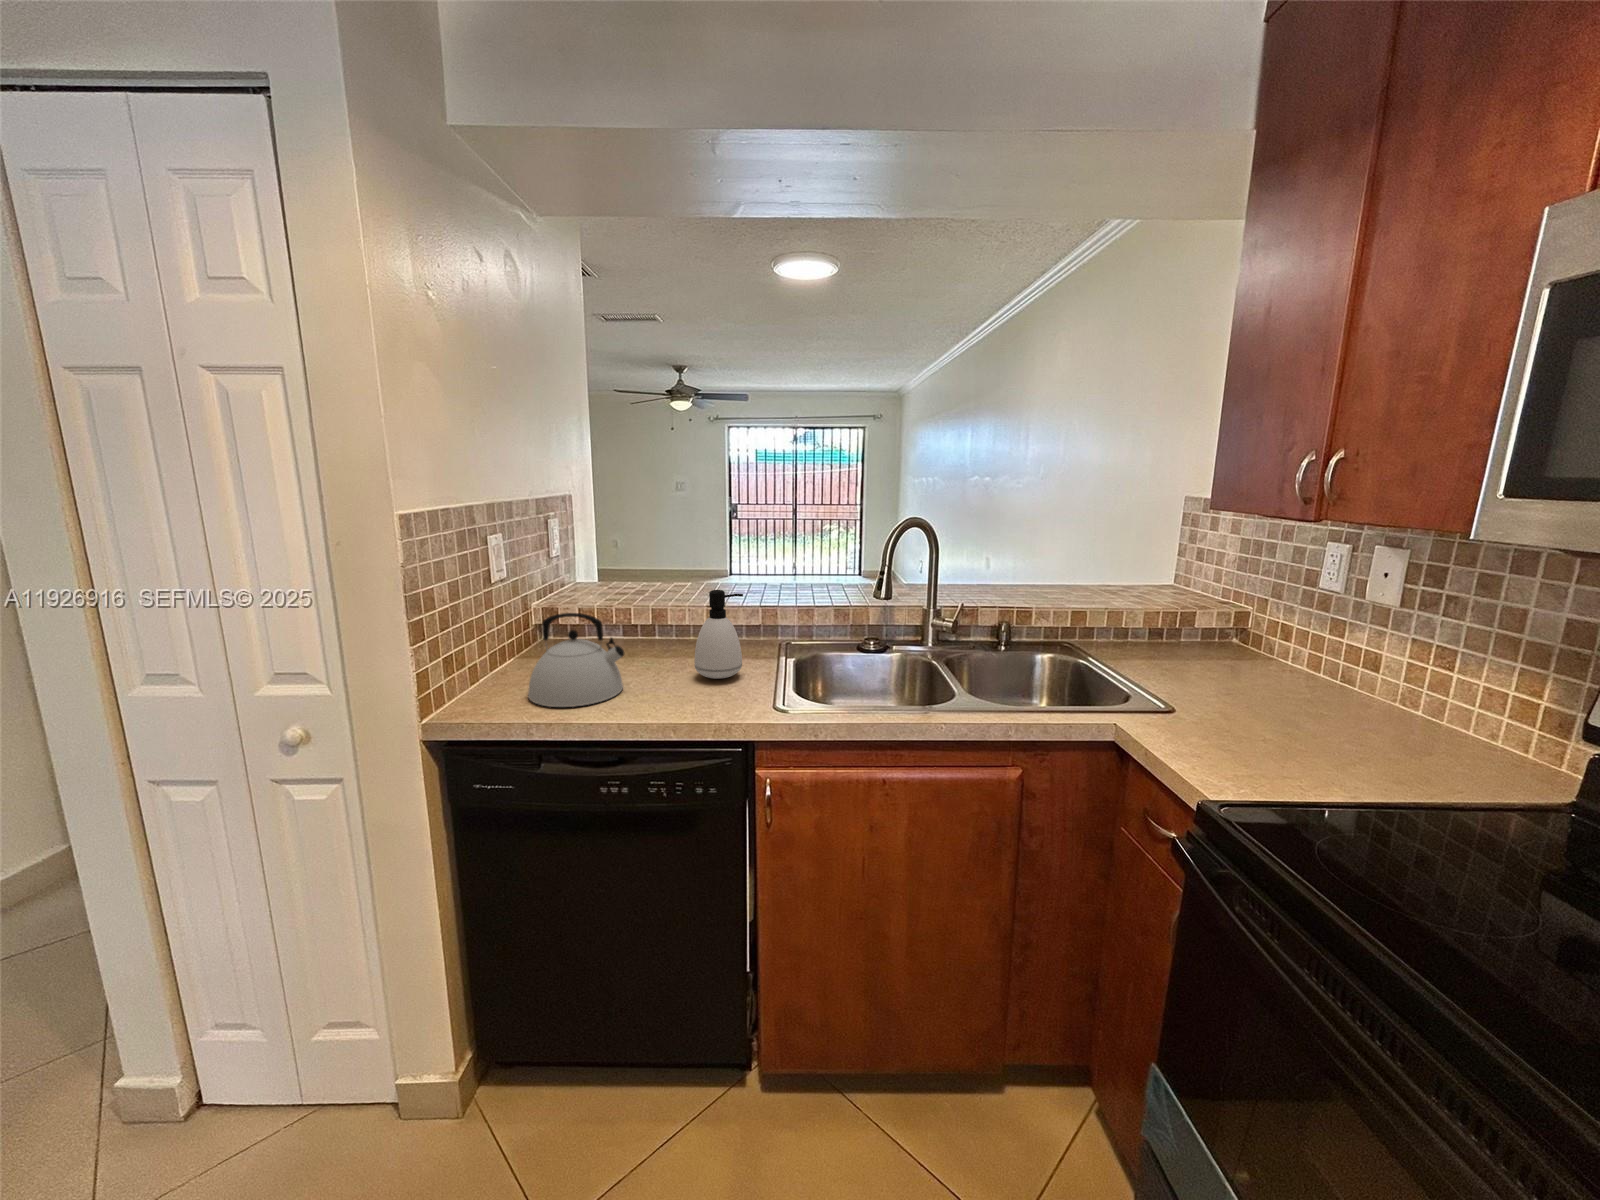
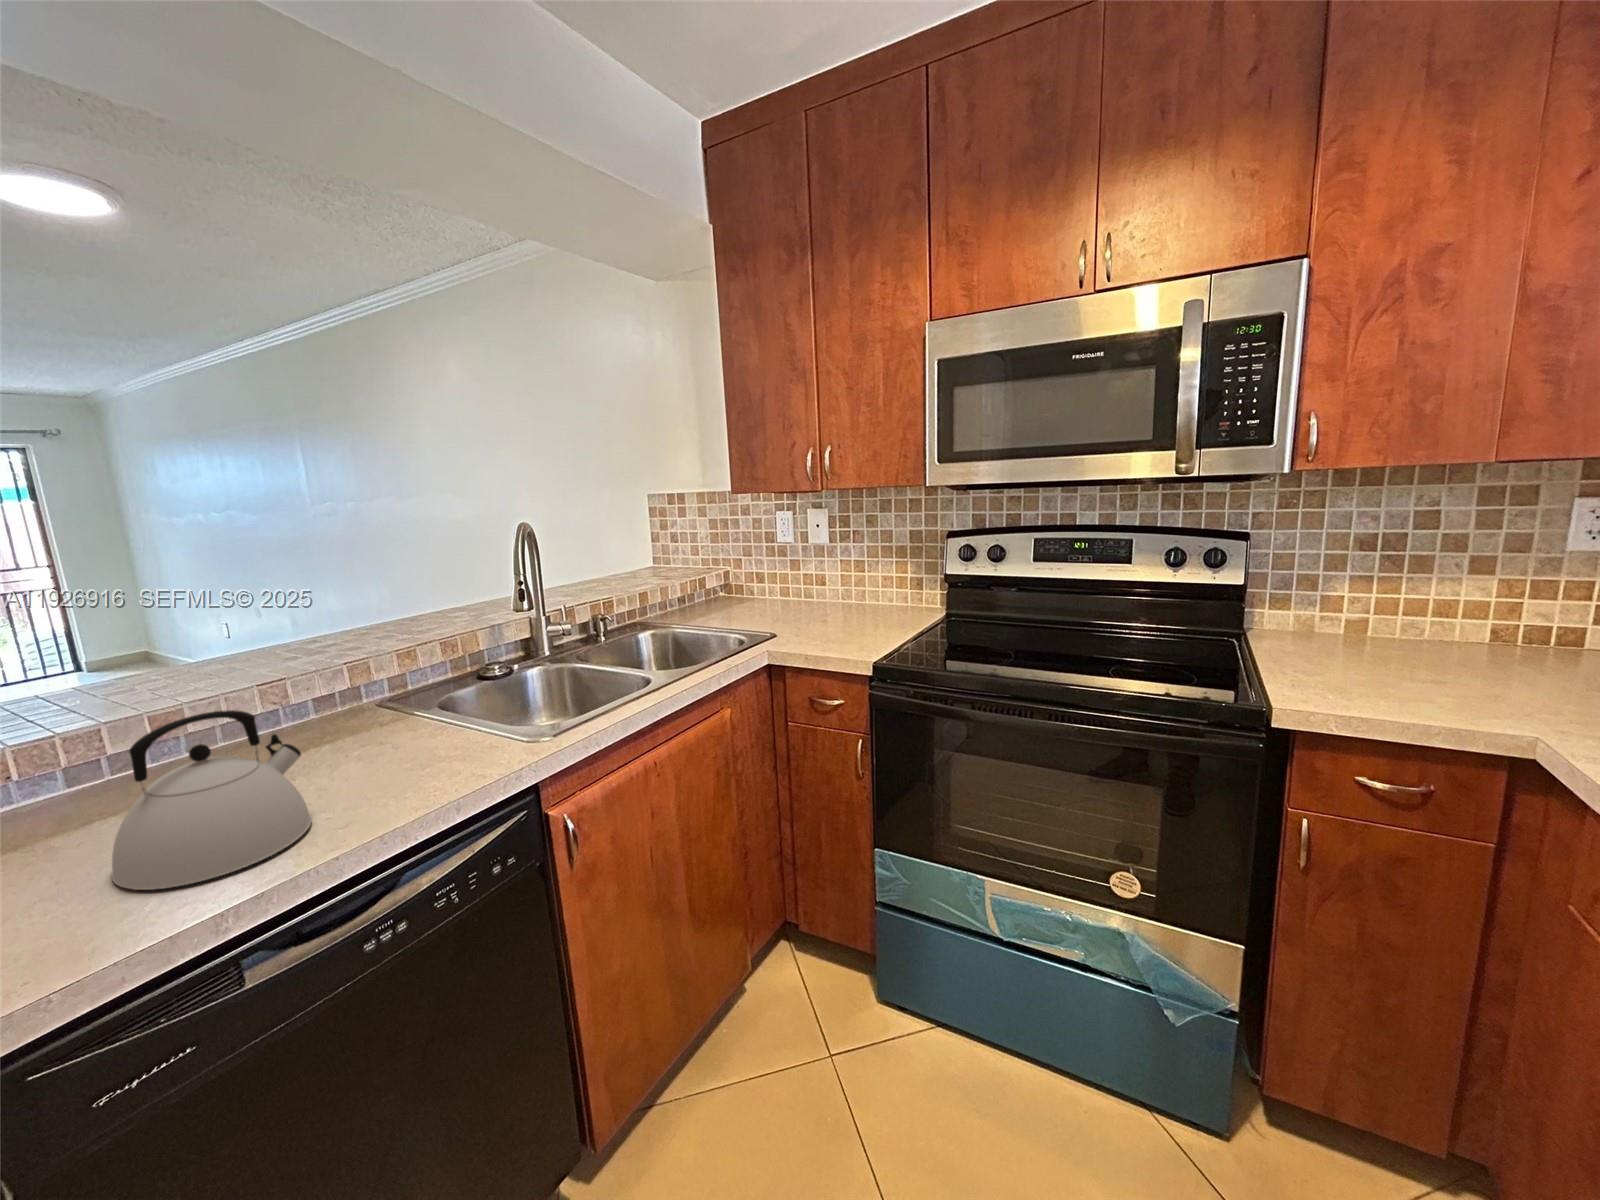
soap dispenser: present [694,590,743,679] -> none [356,631,431,753]

